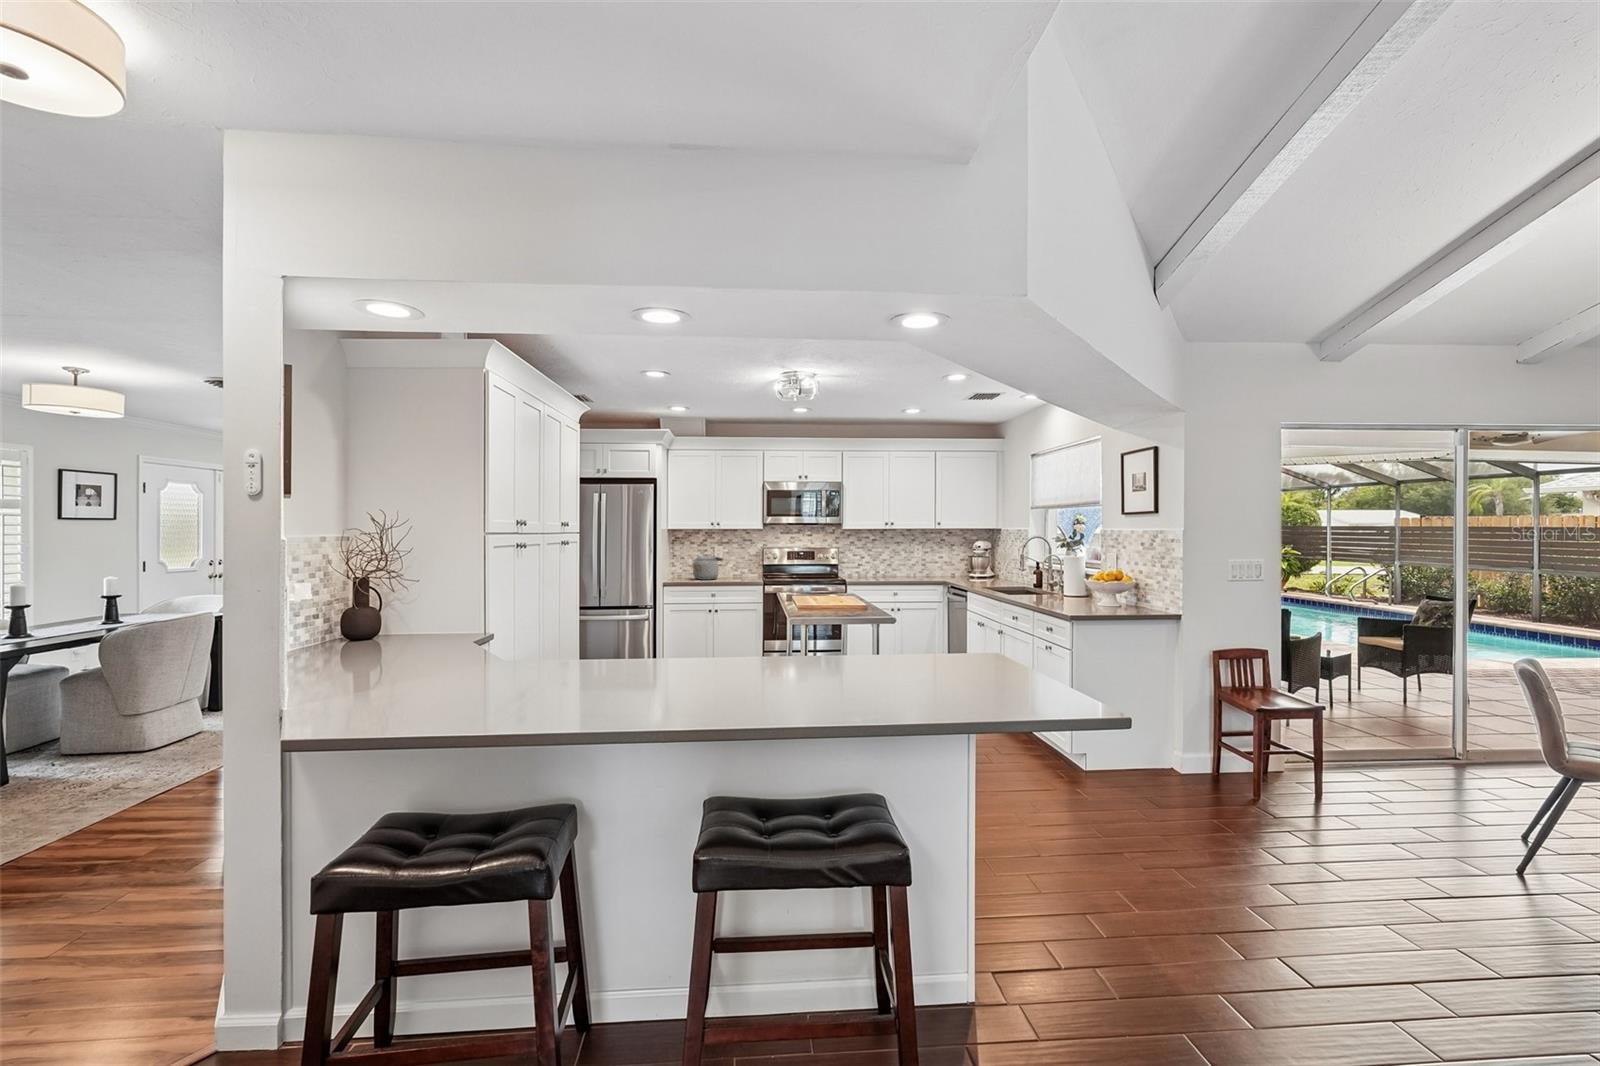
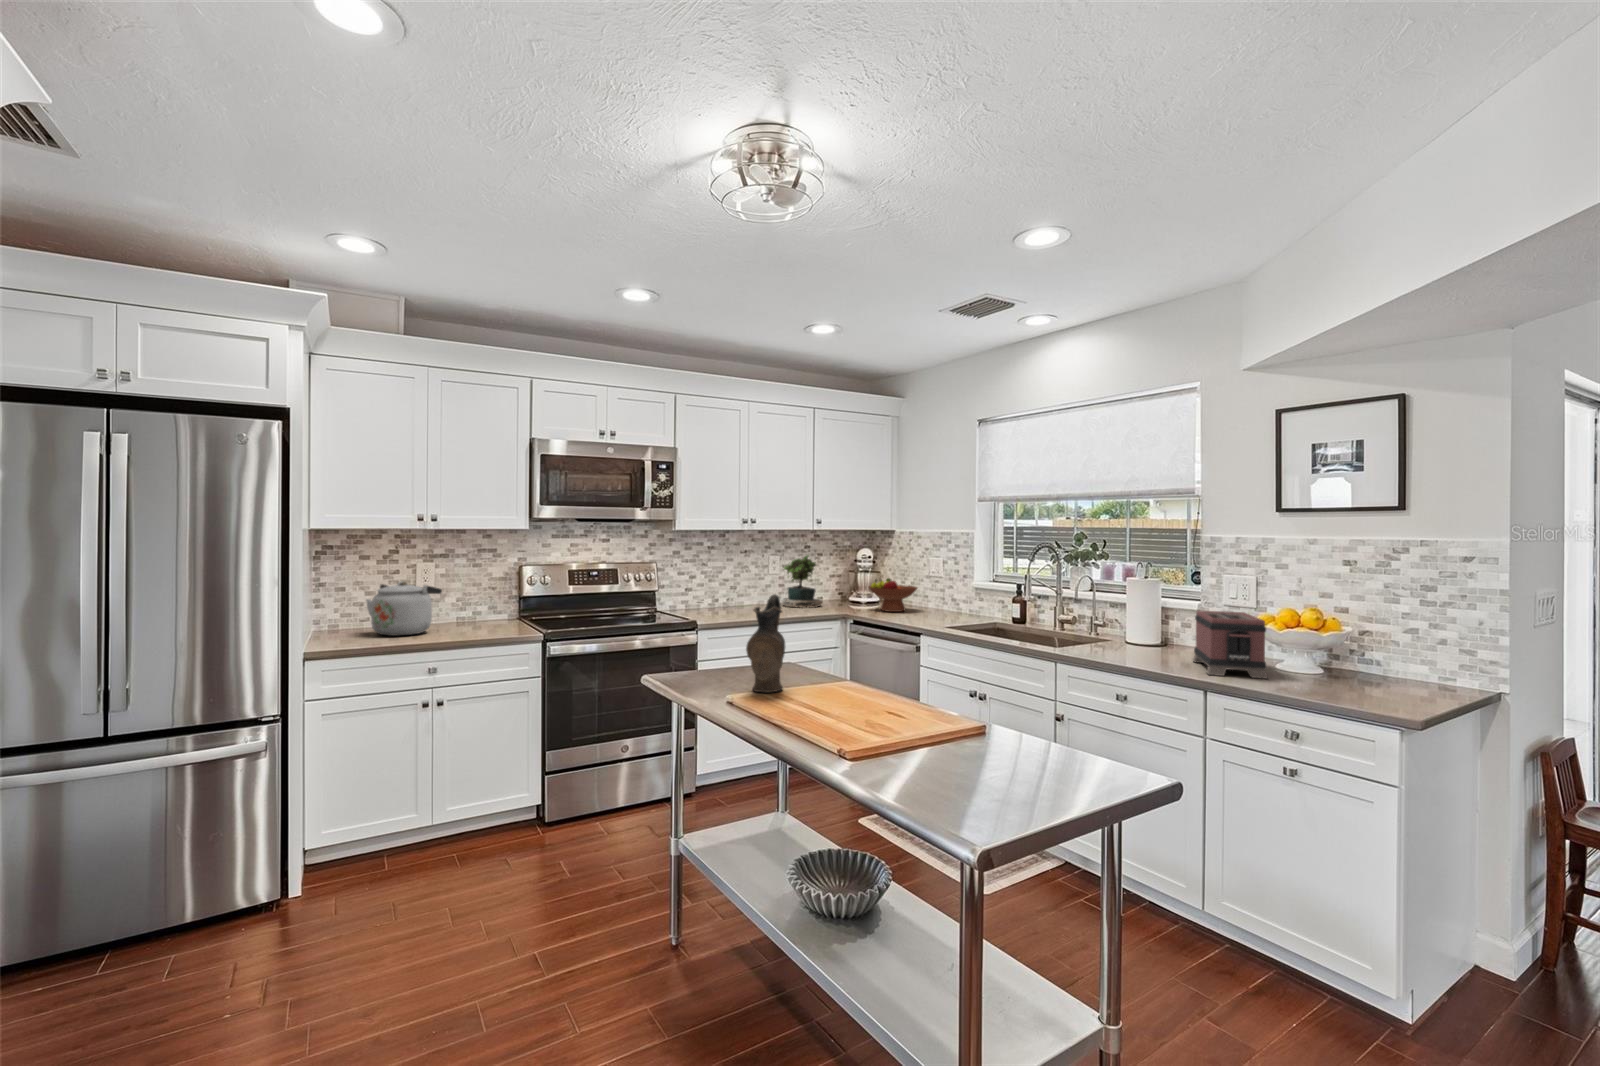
potted plant: none [913,545,948,578] -> present [782,555,822,608]
ceramic pitcher: none [806,556,825,597] -> present [746,594,785,692]
fruit bowl: none [968,560,1001,581] -> present [869,579,917,612]
toaster: none [1048,572,1095,606] -> present [1193,611,1268,679]

